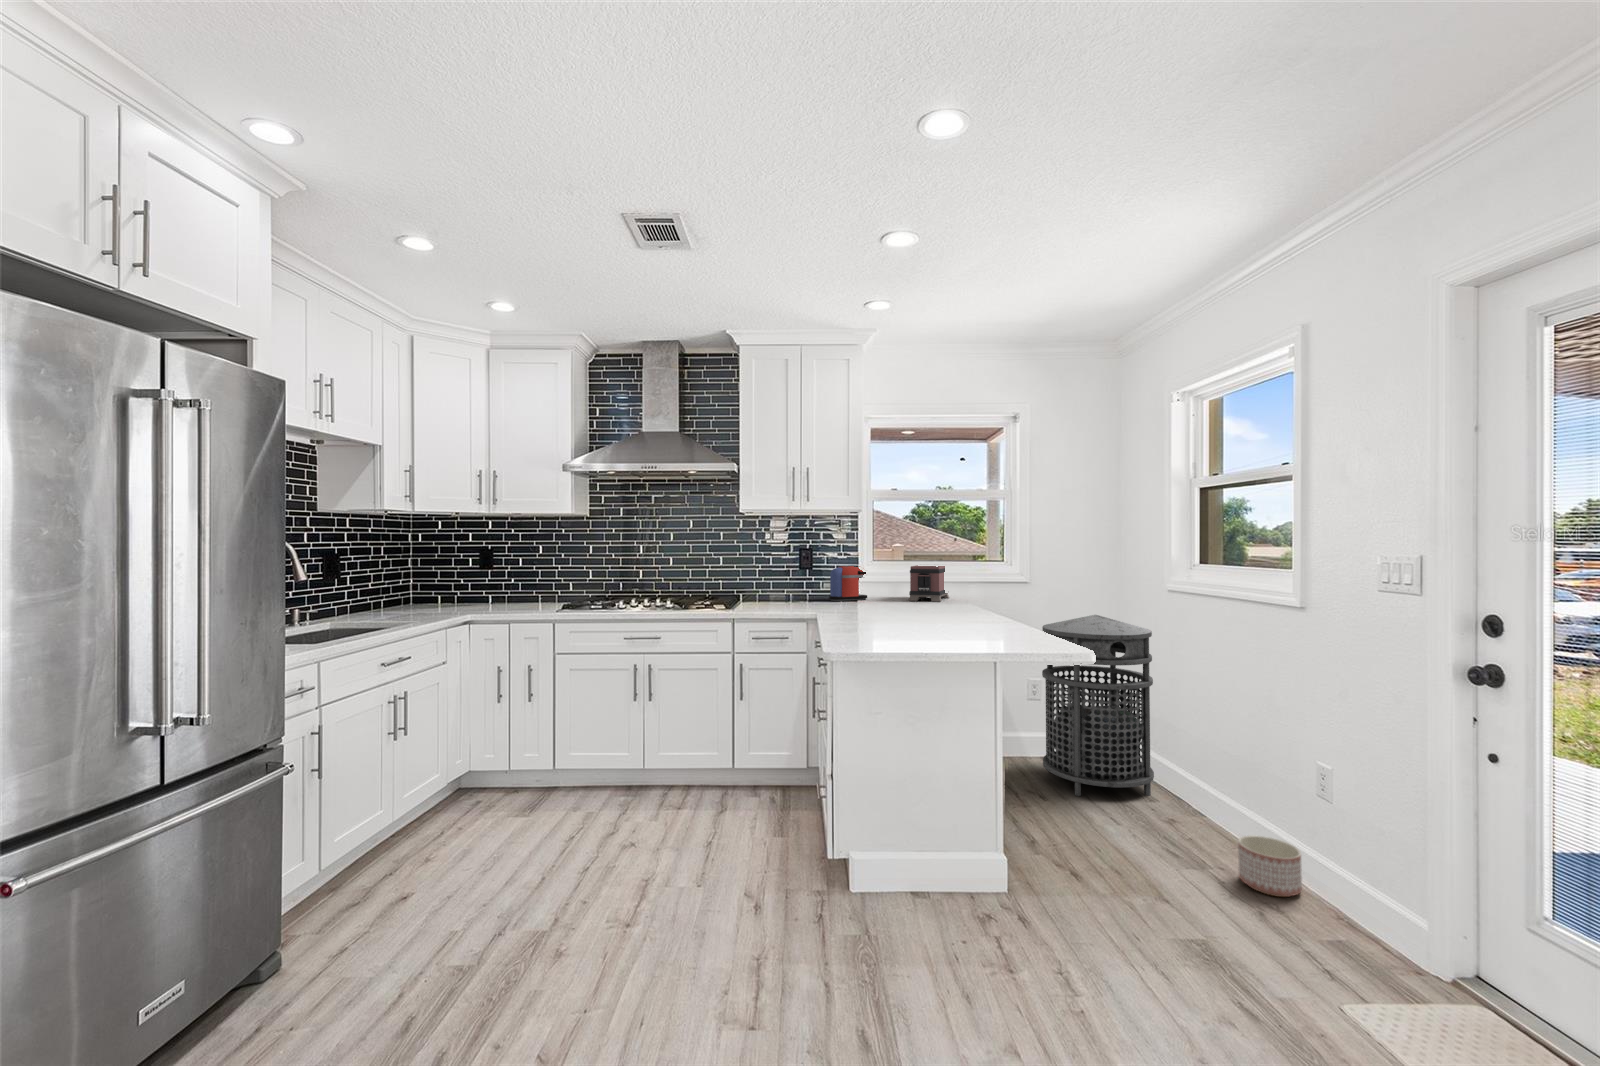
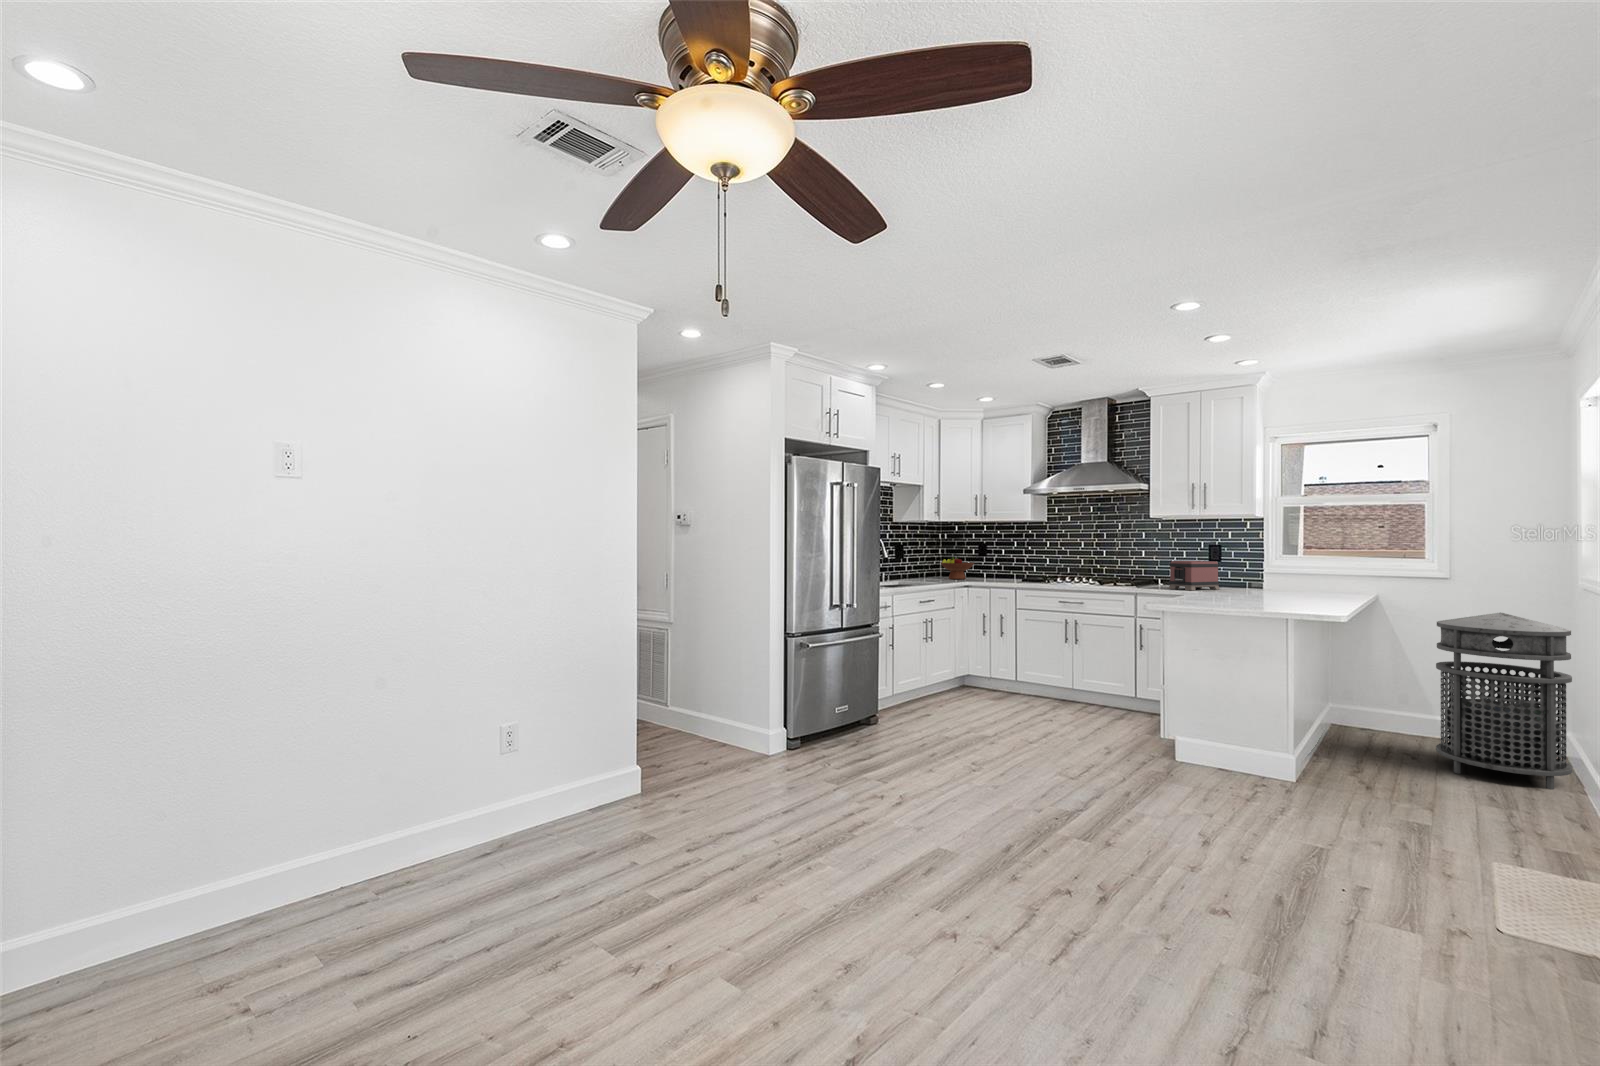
toaster: present [909,565,949,602] -> present [1169,561,1220,590]
coffee maker: present [829,566,867,601] -> none [1234,561,1280,590]
fruit bowl: none [411,571,474,608] -> present [941,557,974,579]
planter: present [1238,835,1302,897] -> none [1526,797,1590,847]

